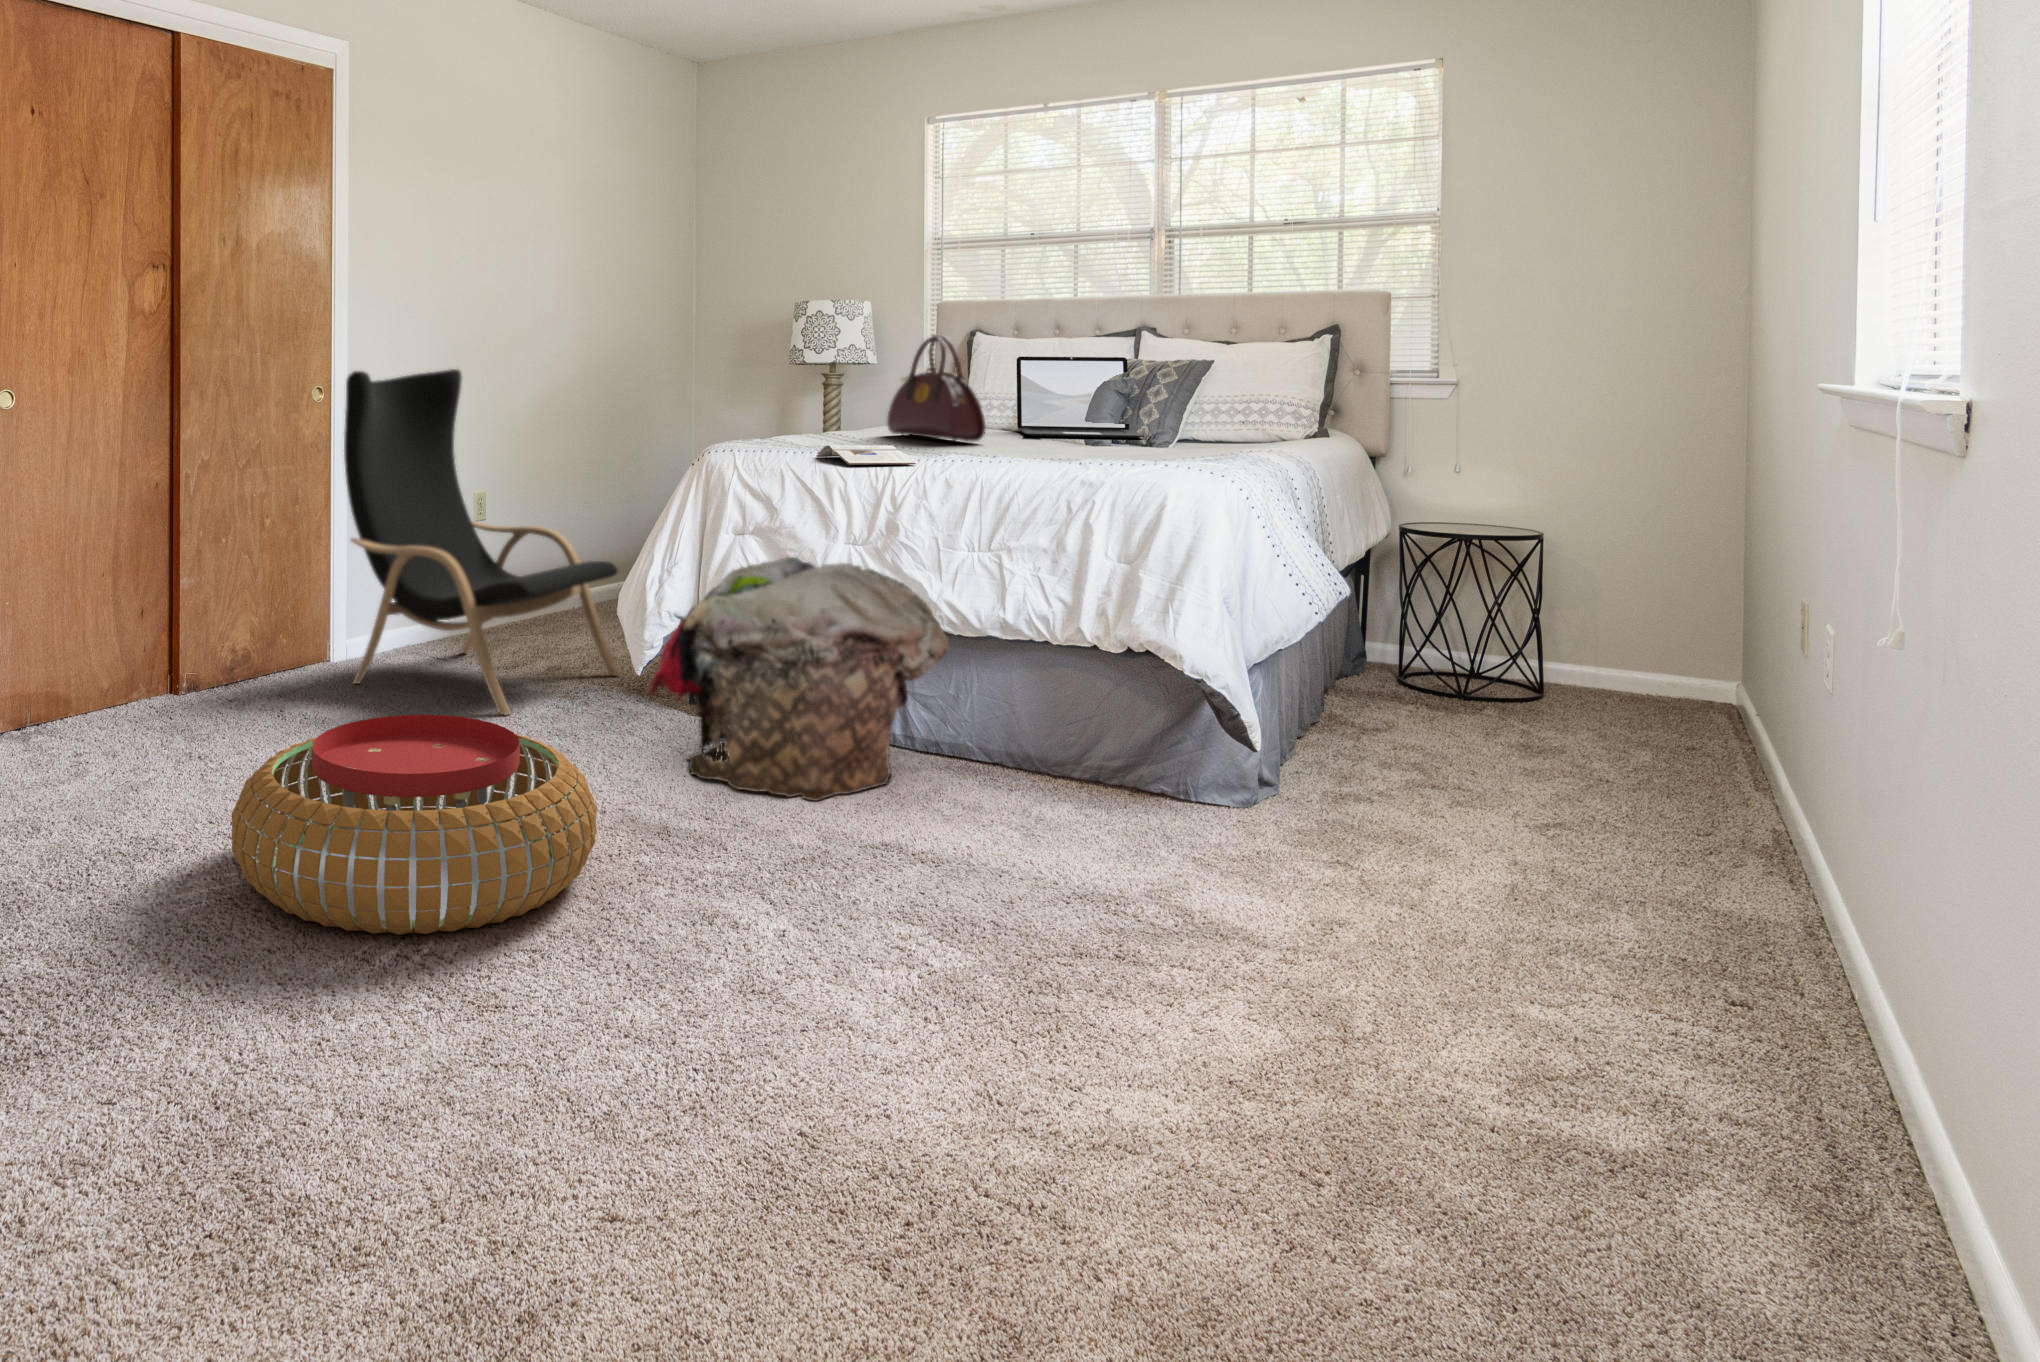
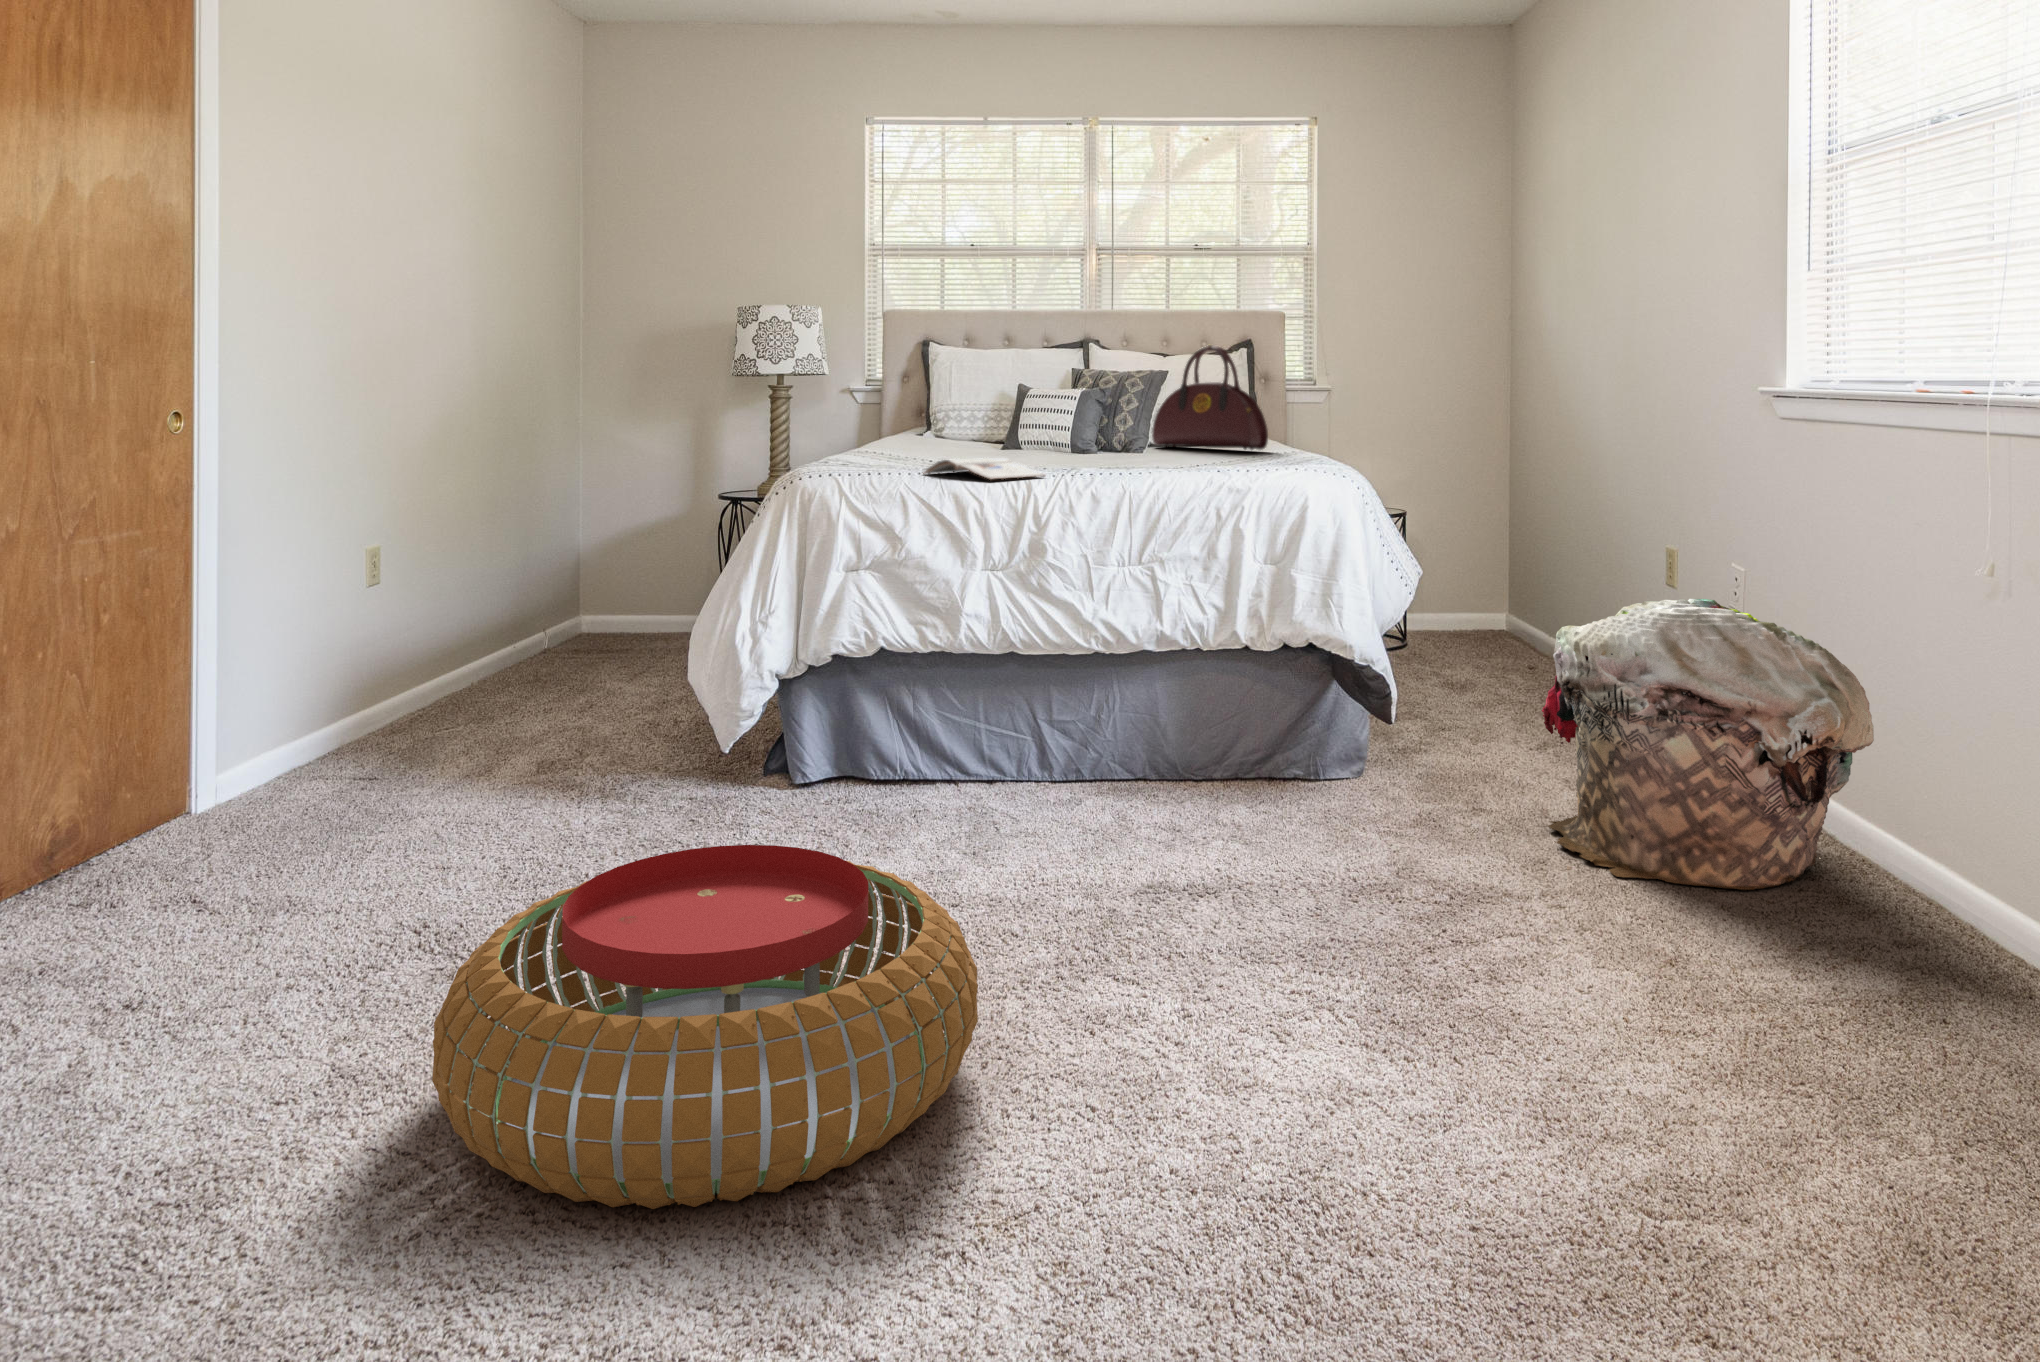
handbag: present [887,335,985,441] -> present [1152,345,1268,450]
laptop: present [1016,357,1144,438] -> none [1012,367,1145,446]
lounge chair: present [344,369,619,716] -> none [244,379,648,838]
laundry basket: present [648,557,948,801] -> present [1542,599,1874,890]

